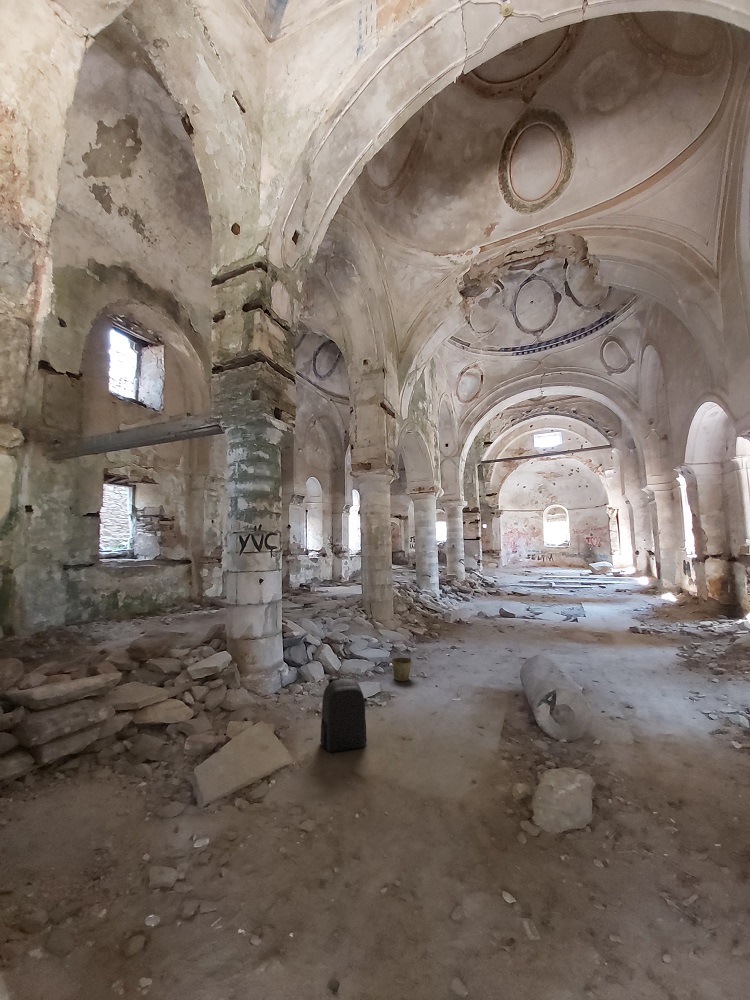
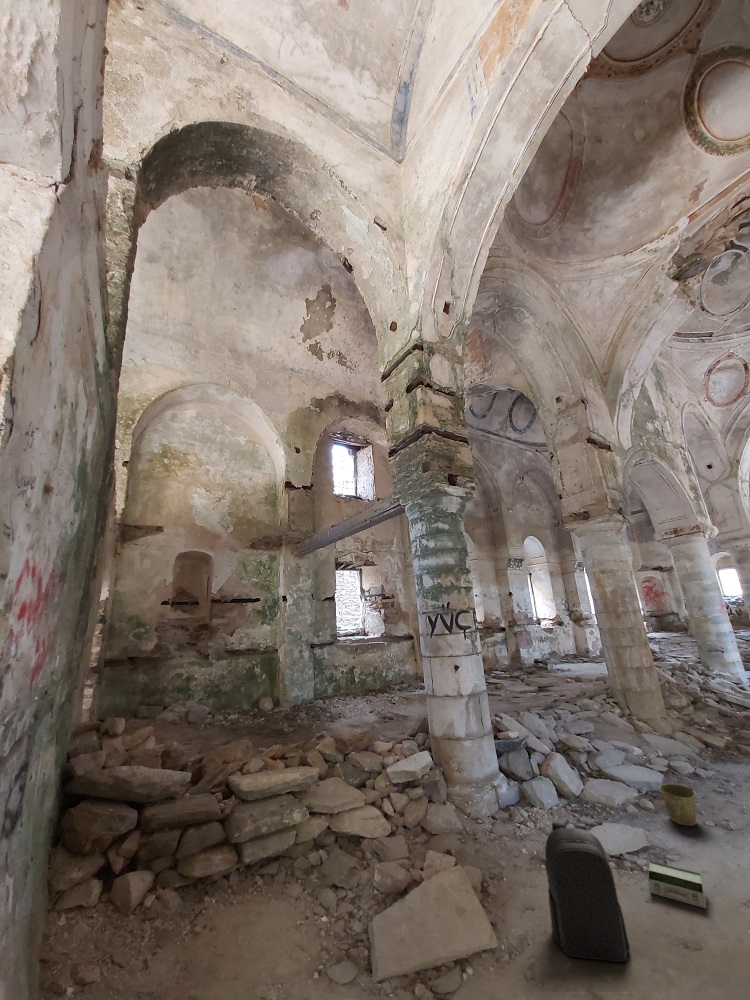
toolbox: none [379,699,409,717] -> present [648,861,706,909]

